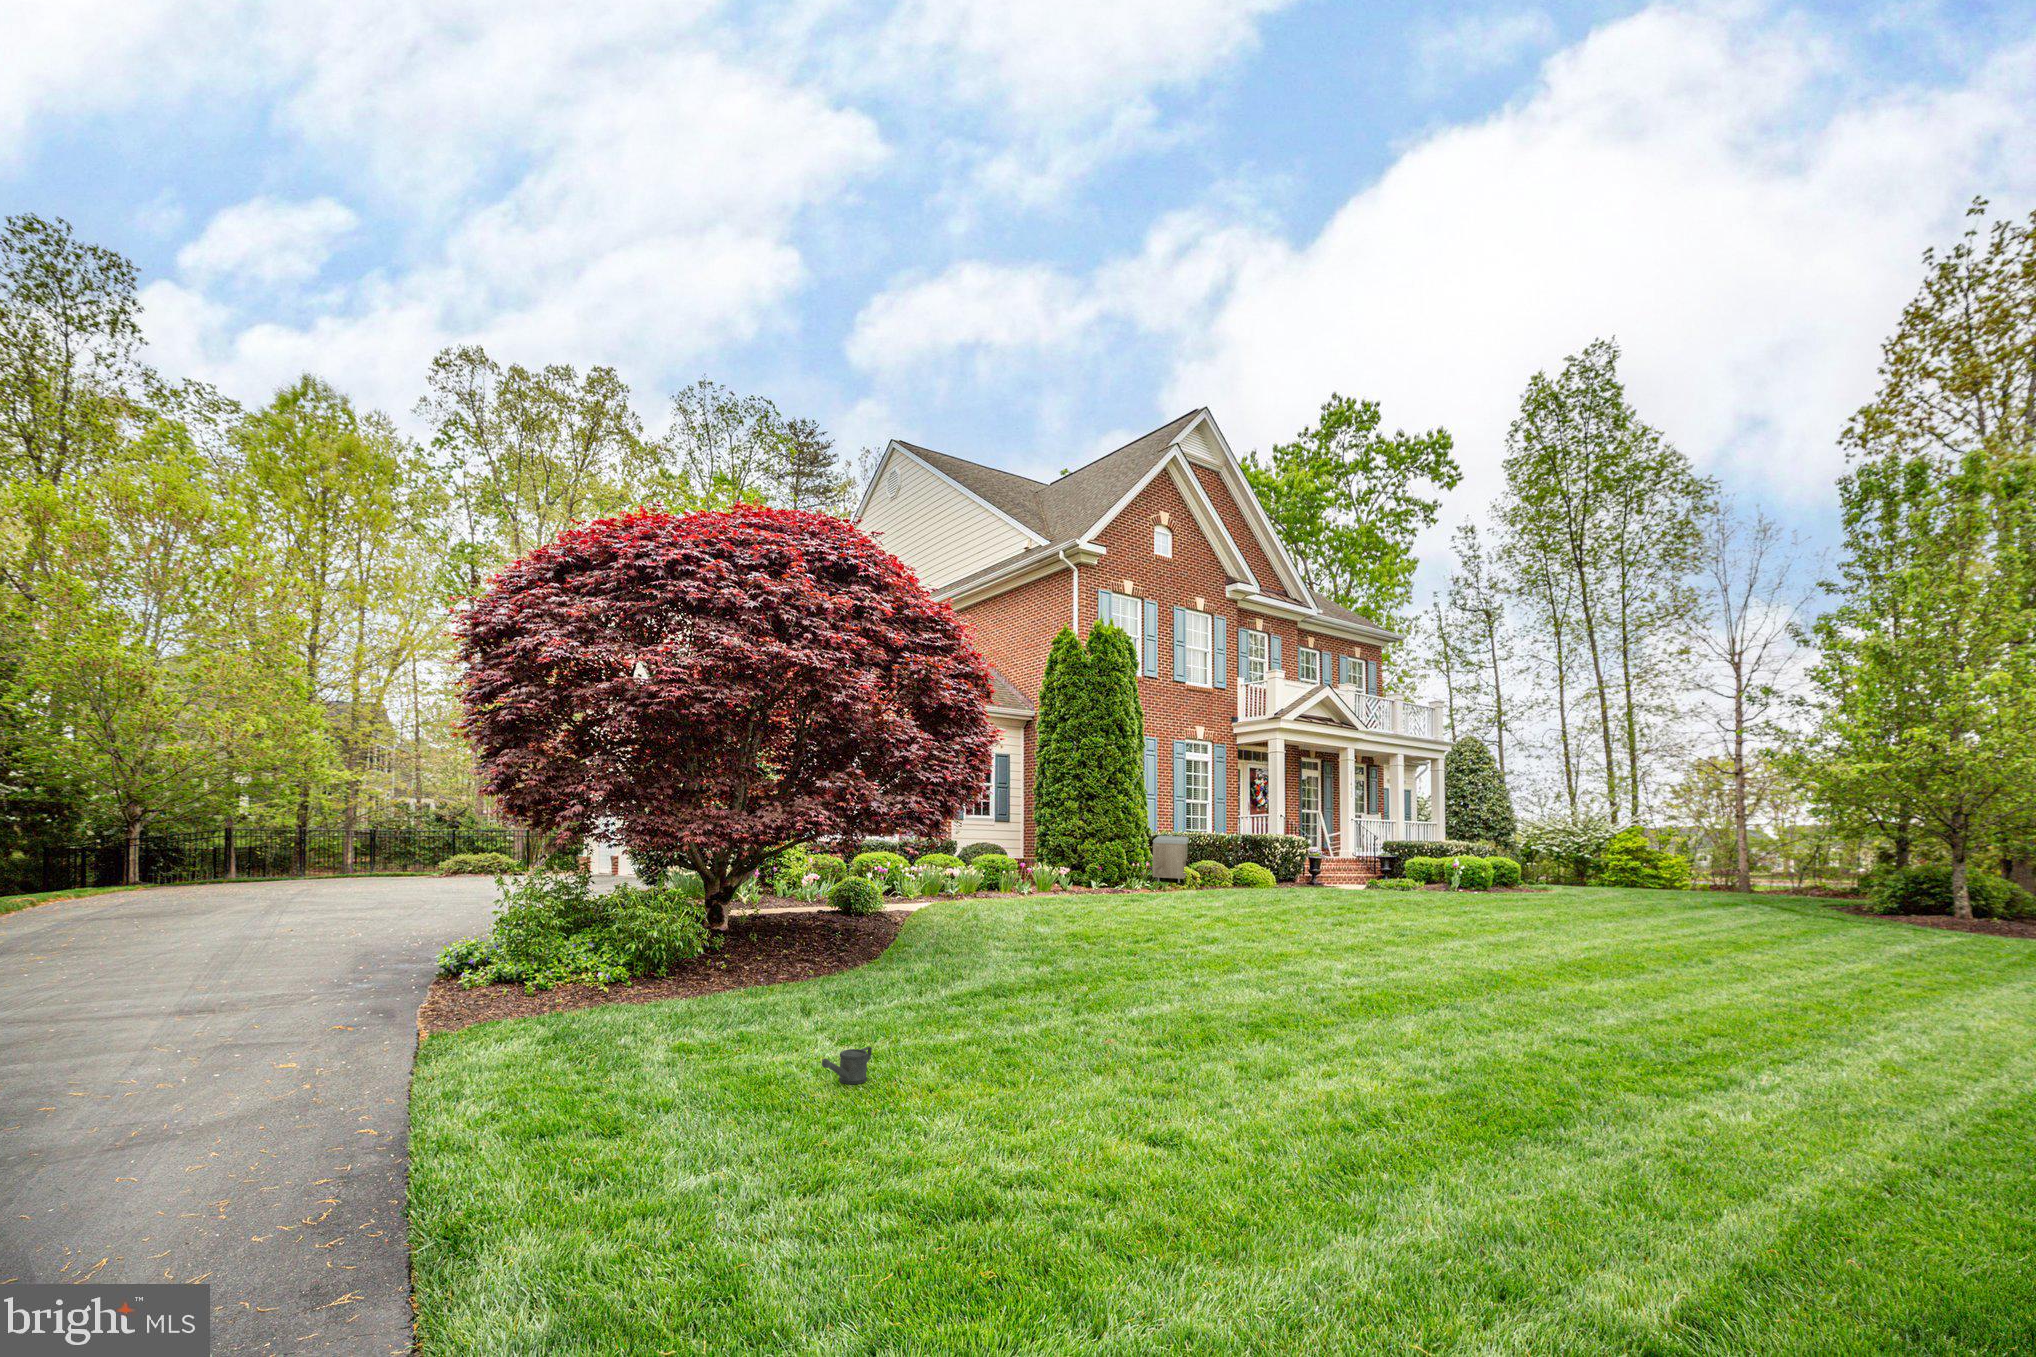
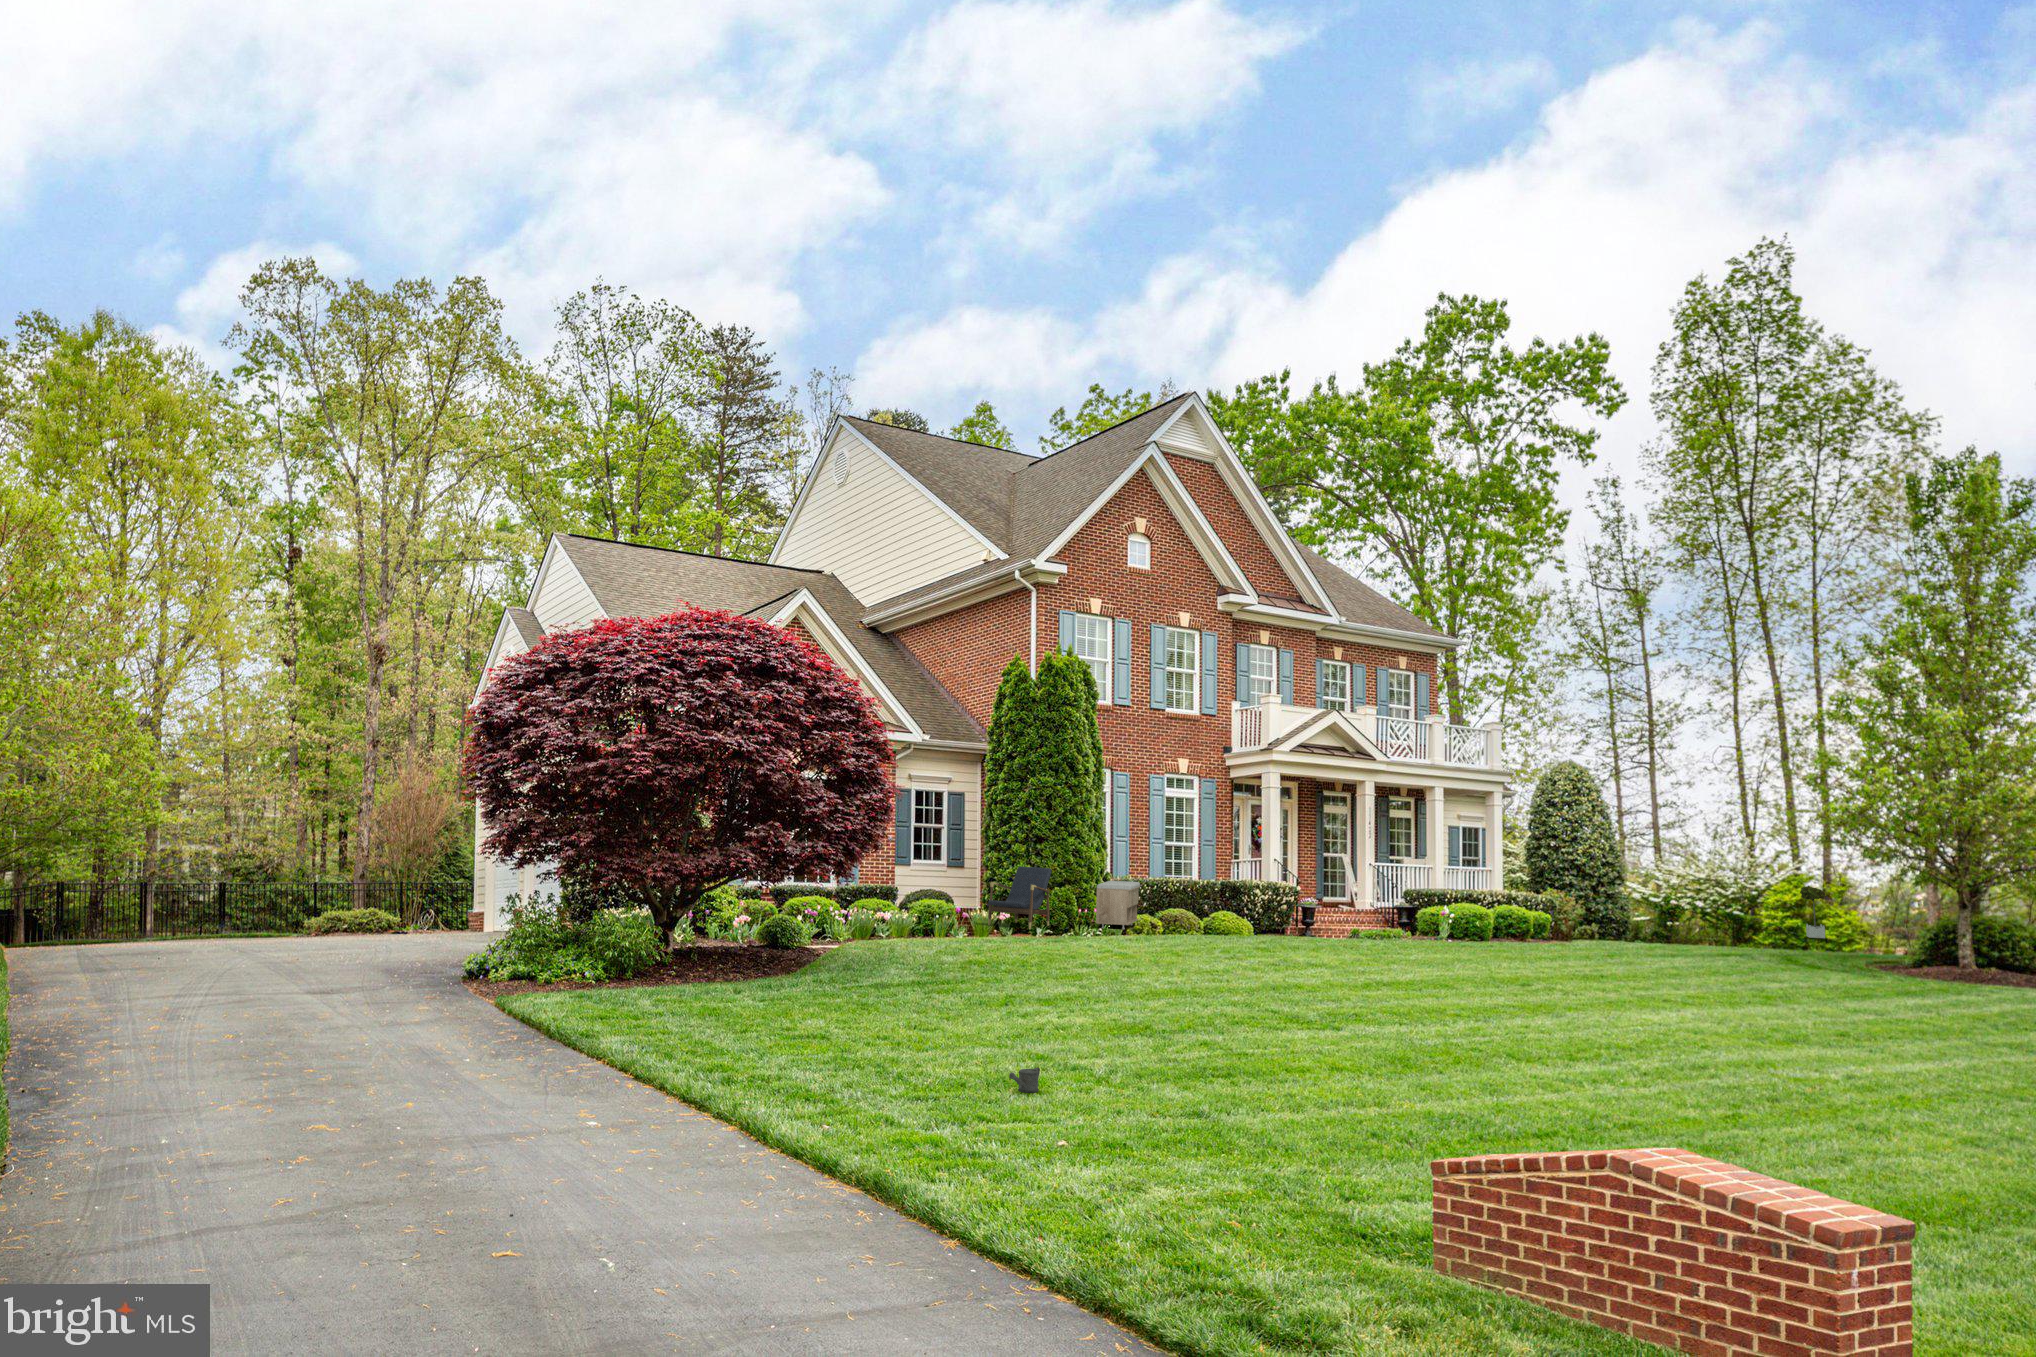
lounge chair: none [1050,822,1110,883] -> present [988,867,1052,929]
potted tree: none [1751,840,1777,887] -> present [1800,886,1825,938]
watering can: present [822,1047,872,1084] -> present [1009,1068,1040,1093]

